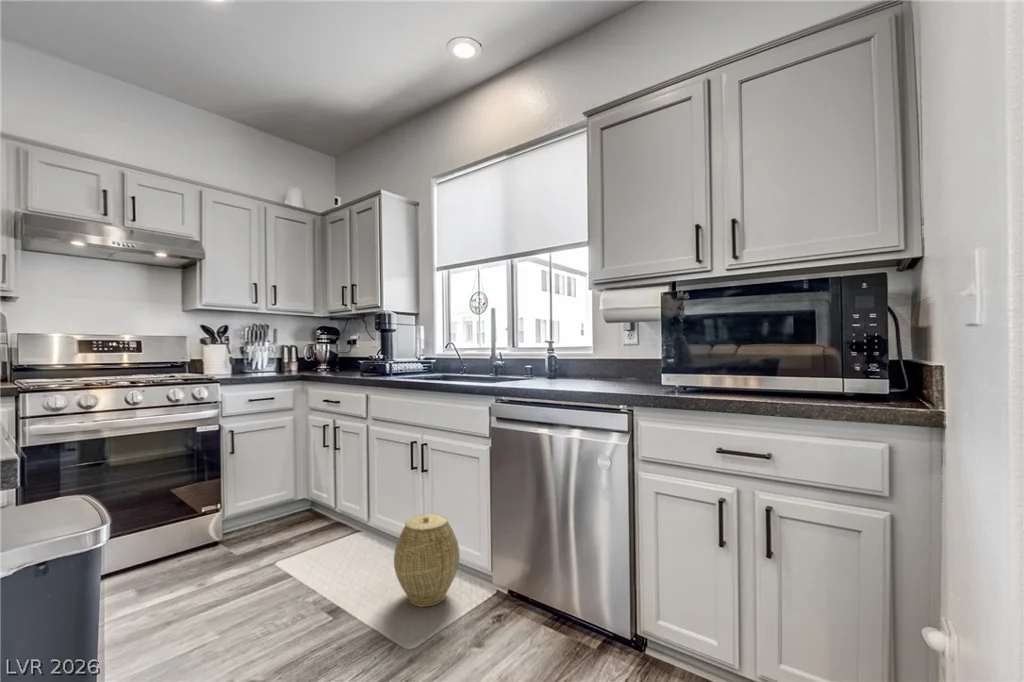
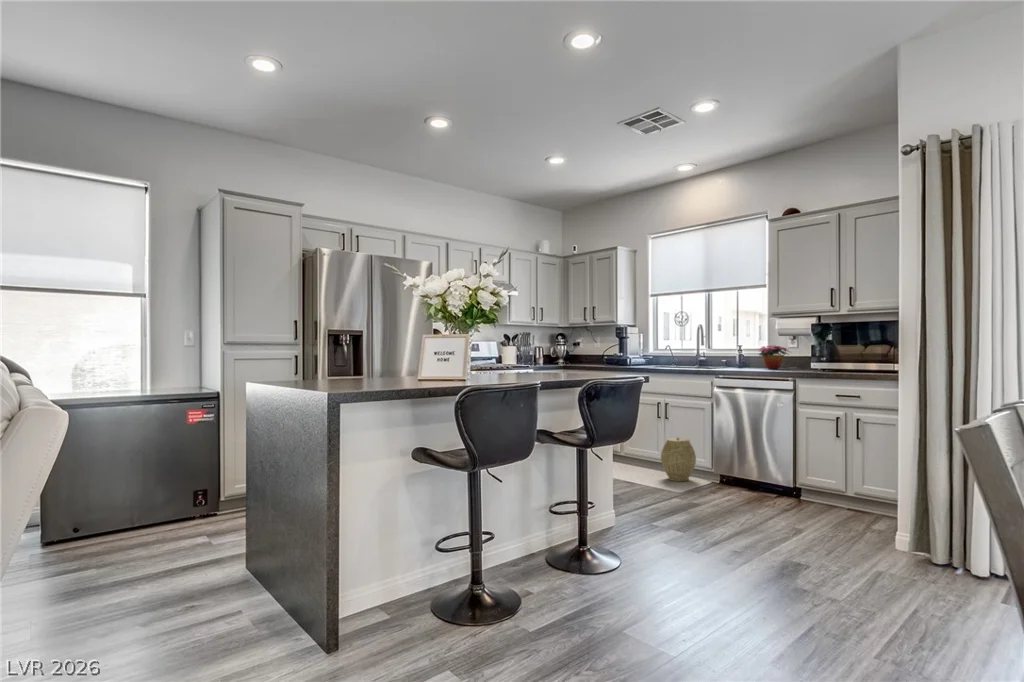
flower arrangement: none [569,339,631,381] -> present [759,345,788,369]

